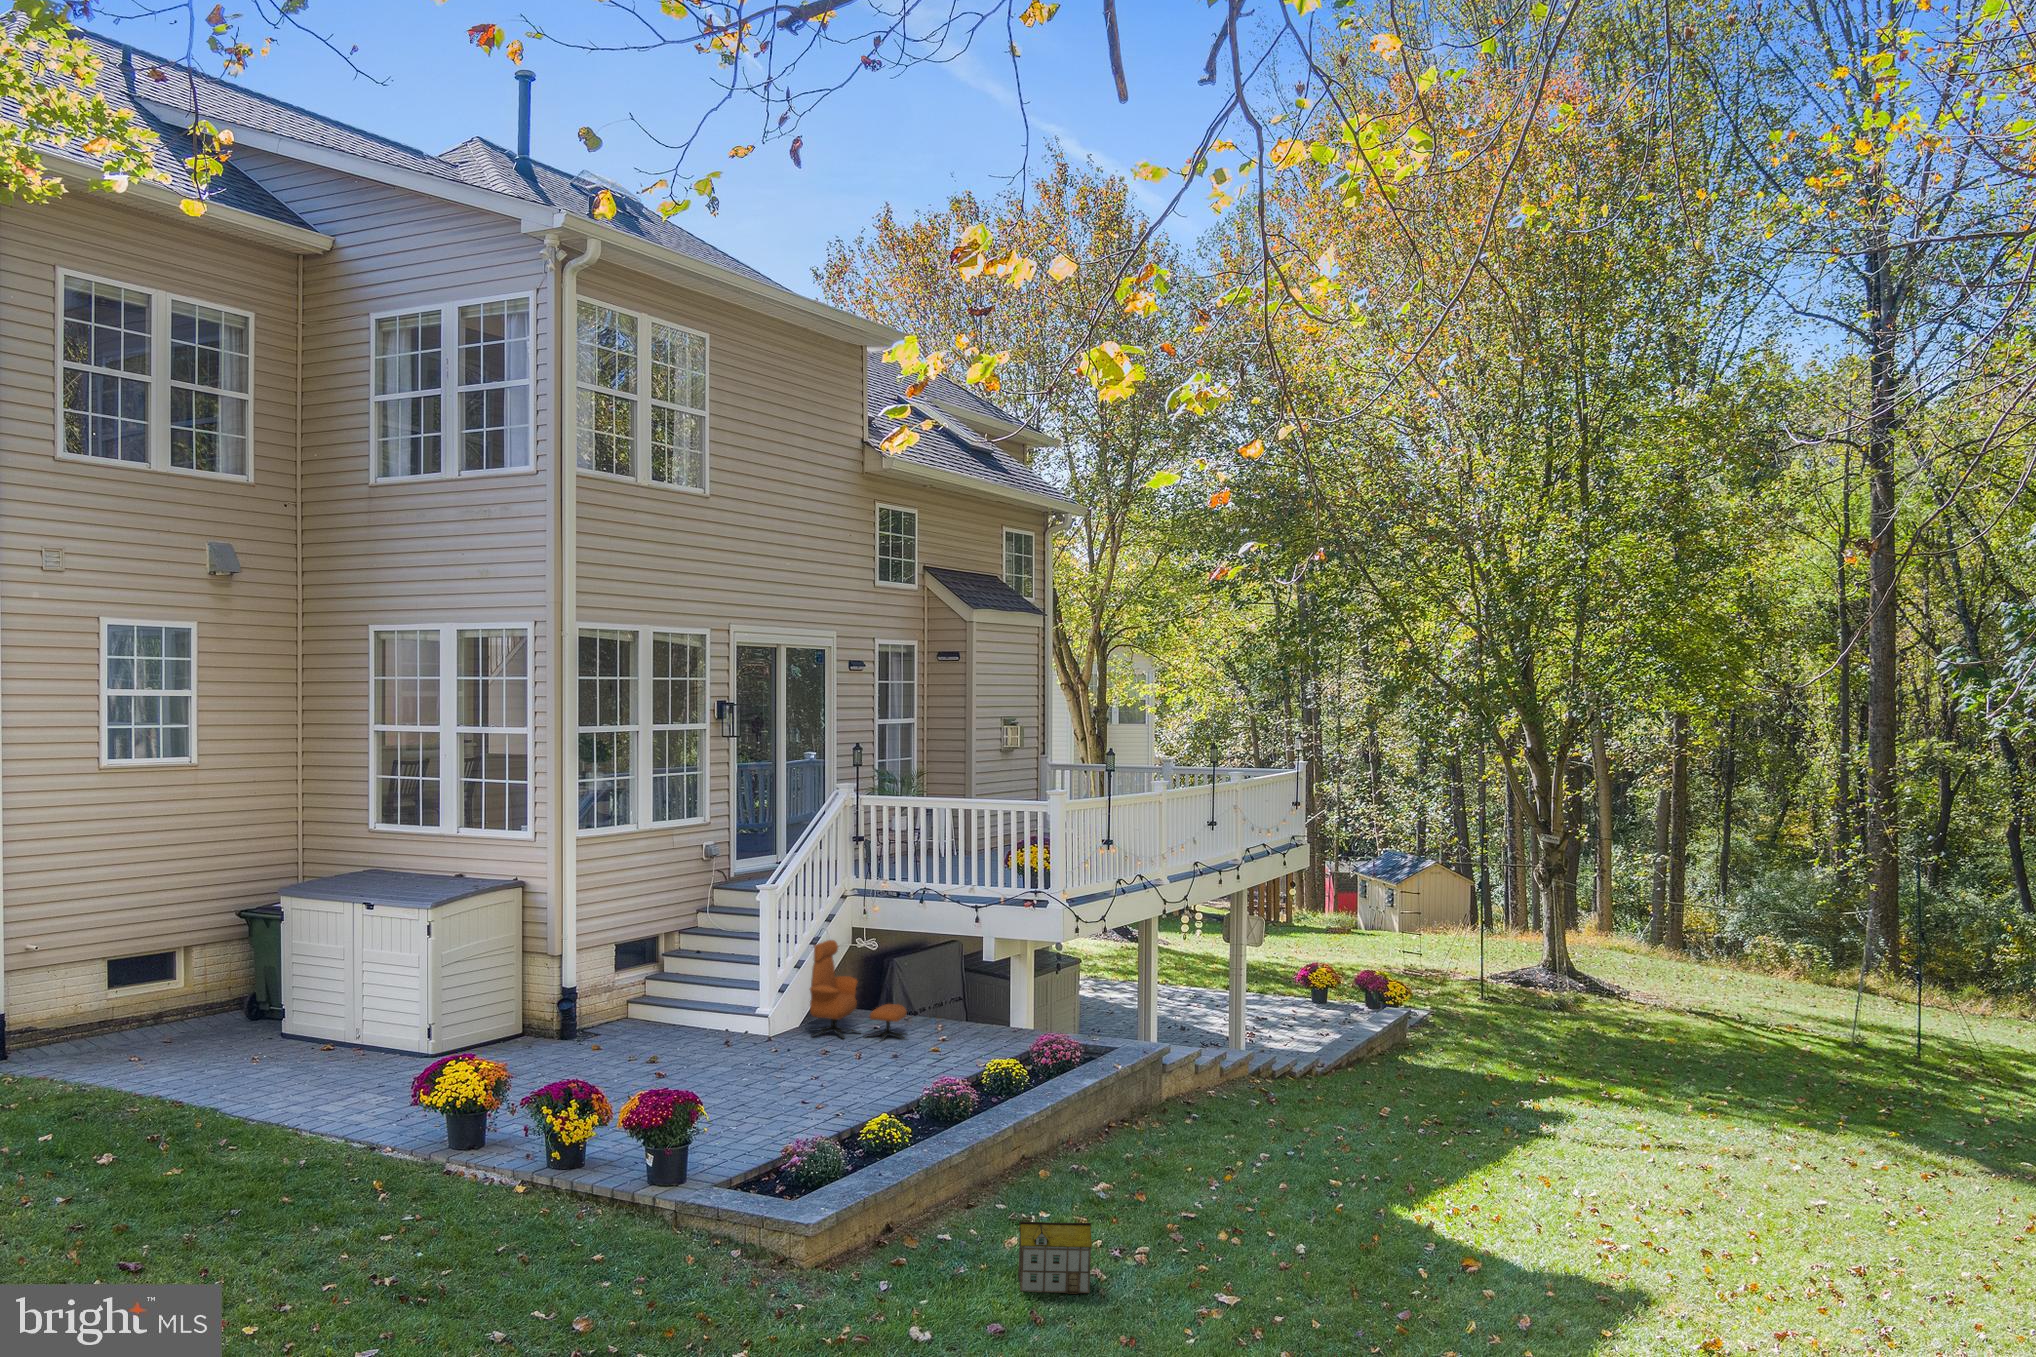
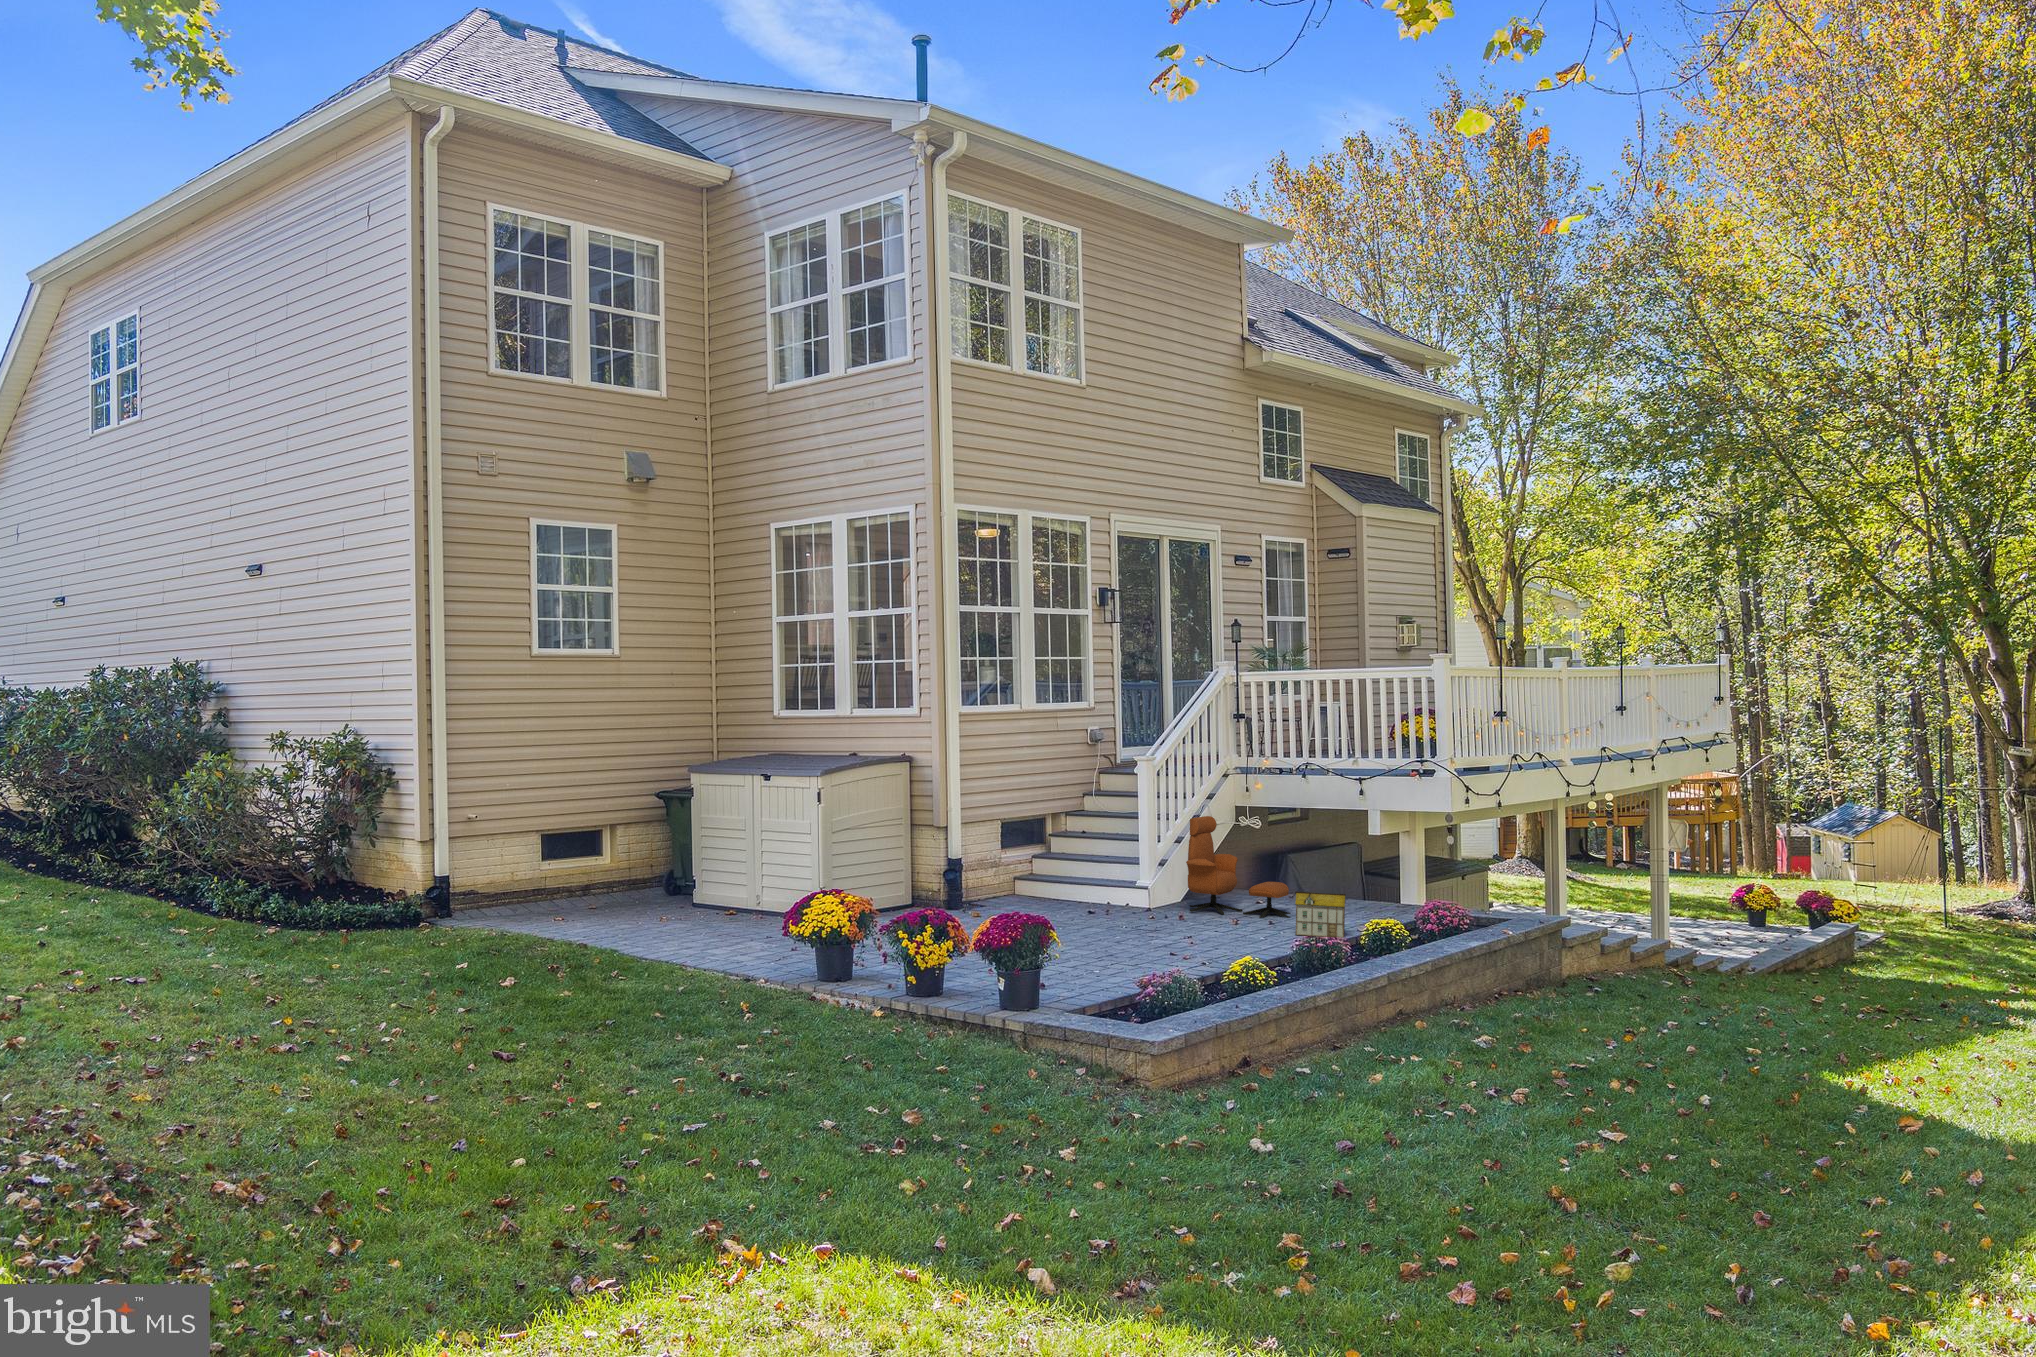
toy house: present [1018,1221,1092,1294] -> present [1295,891,1346,938]

